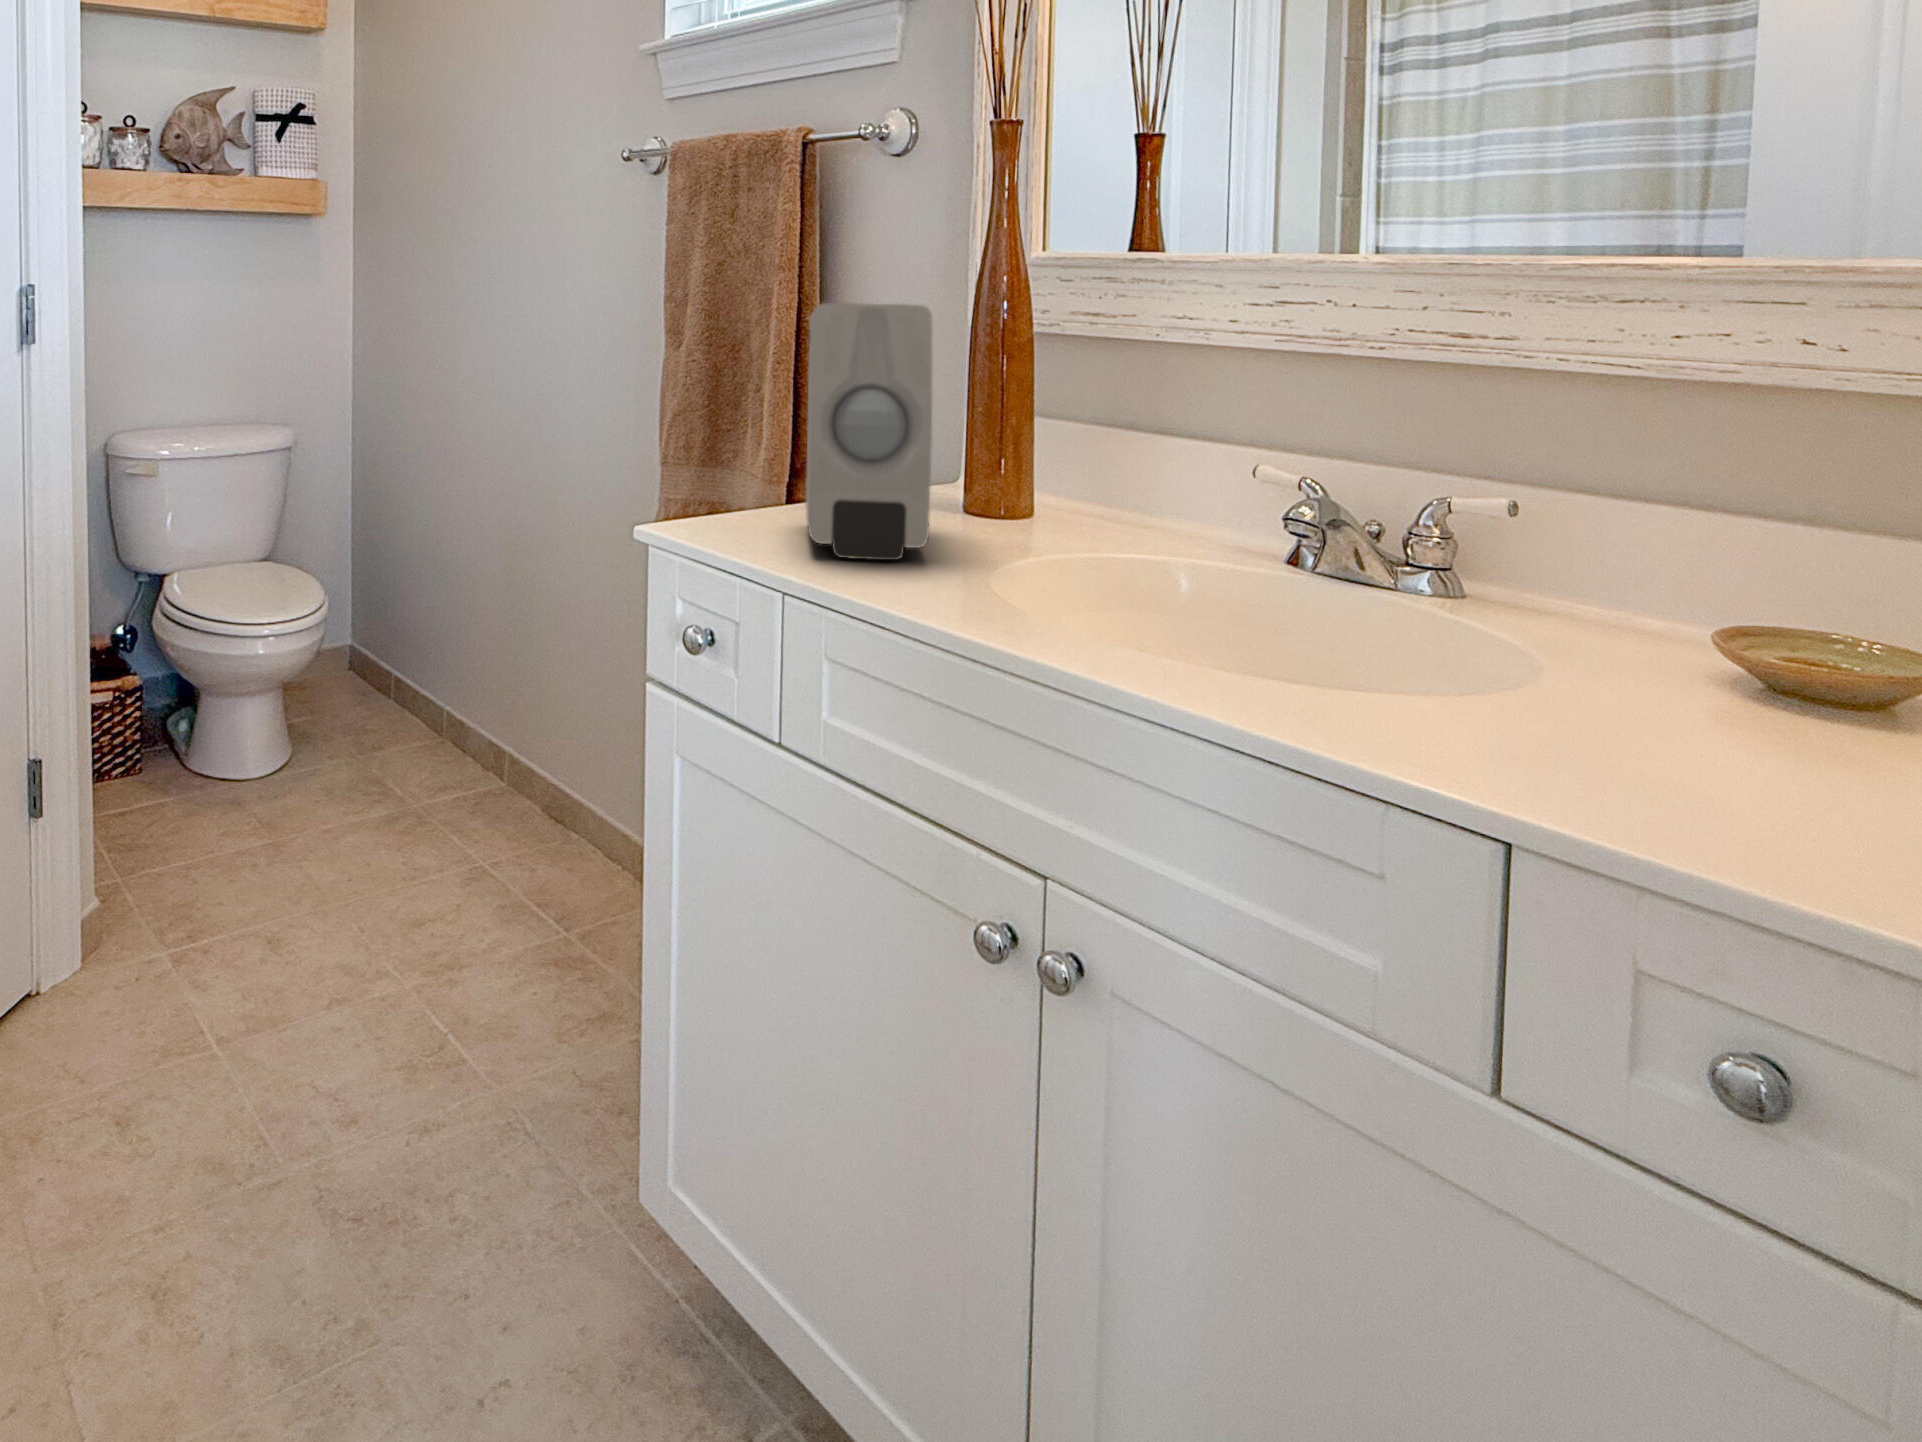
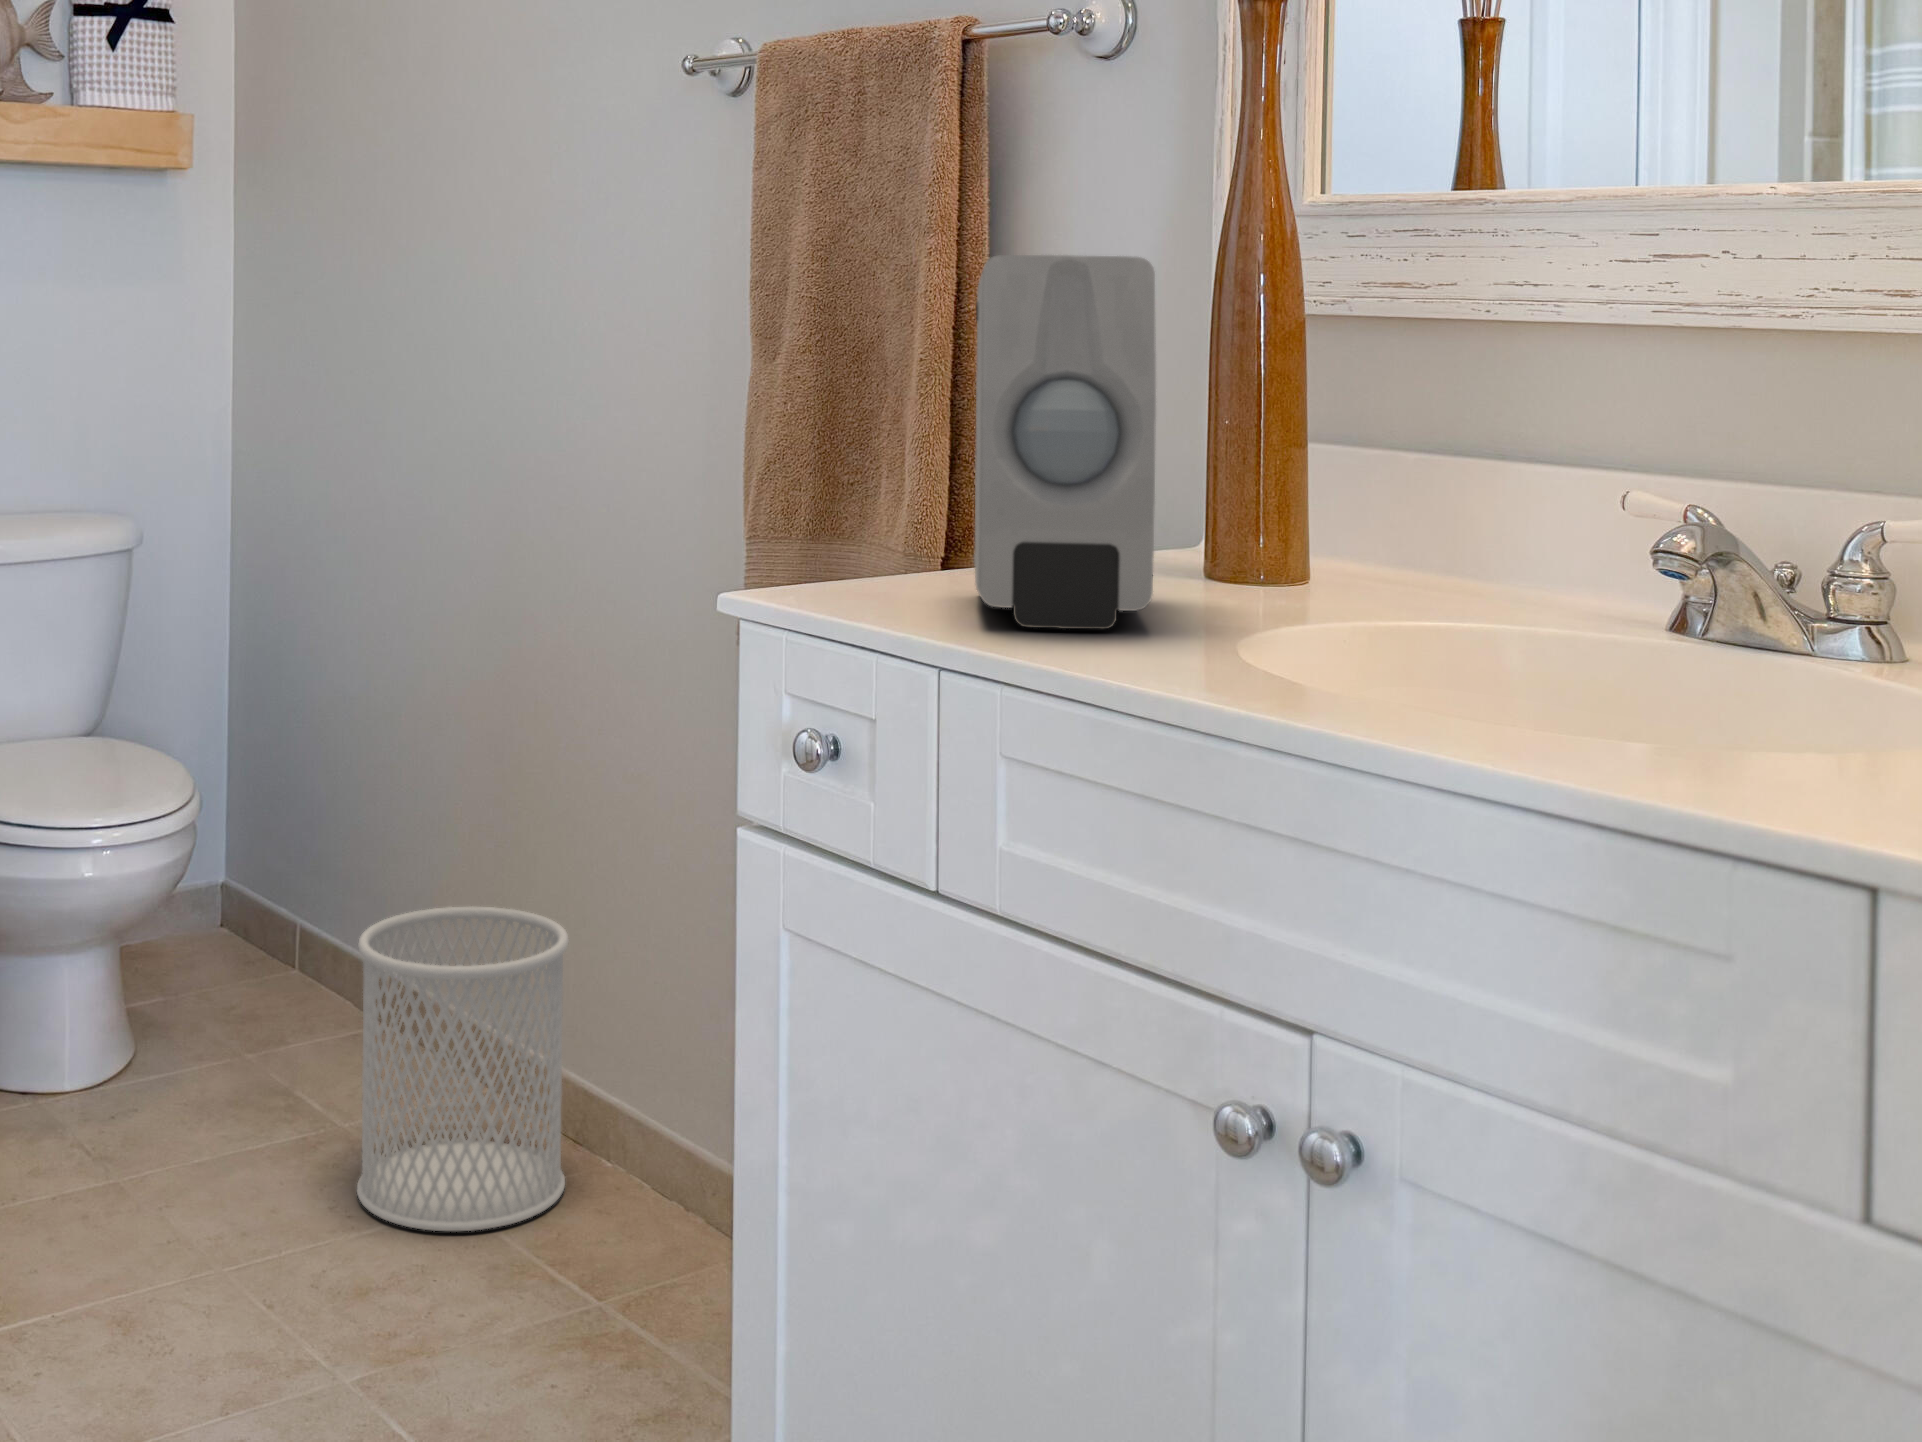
wastebasket: none [420,676,551,882] -> present [357,906,569,1231]

